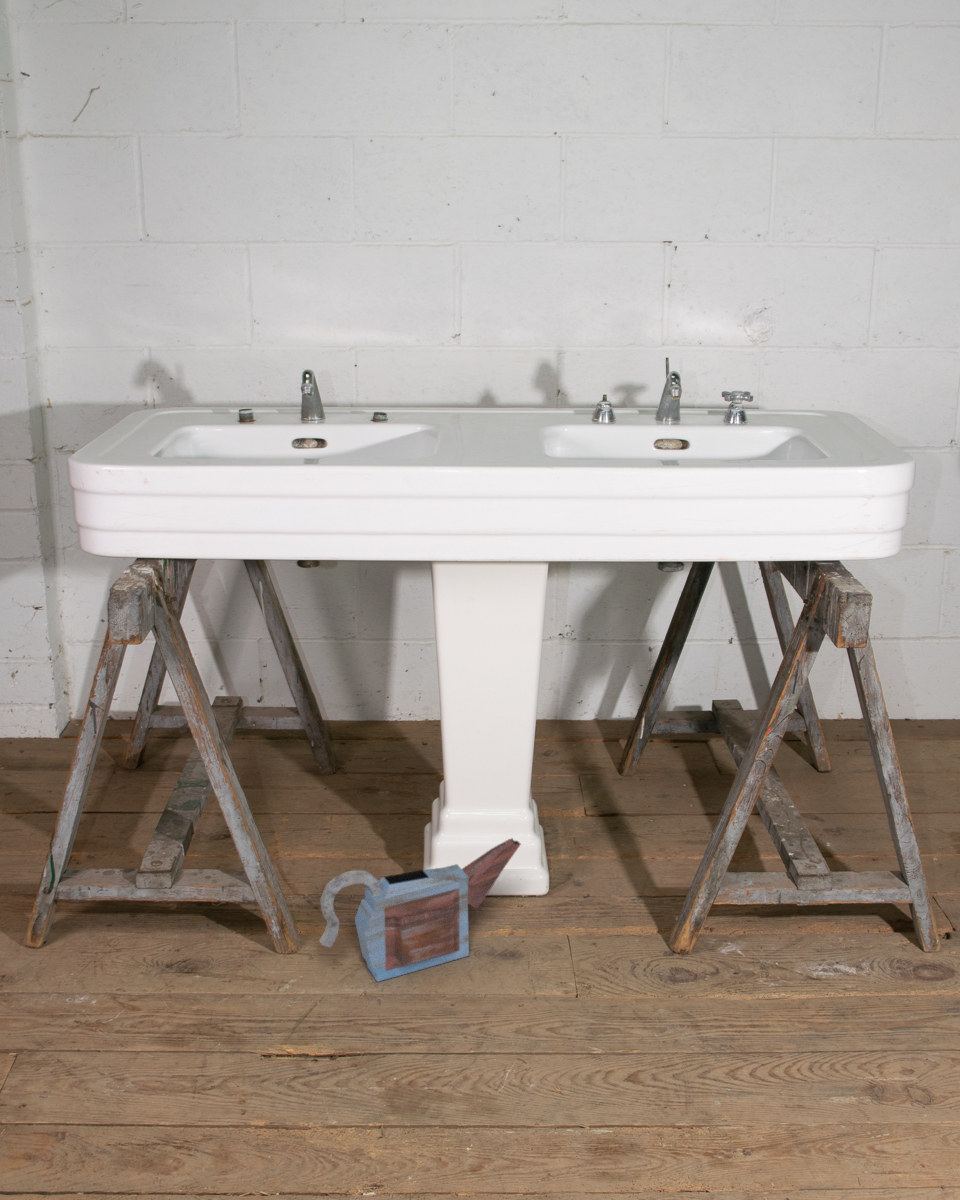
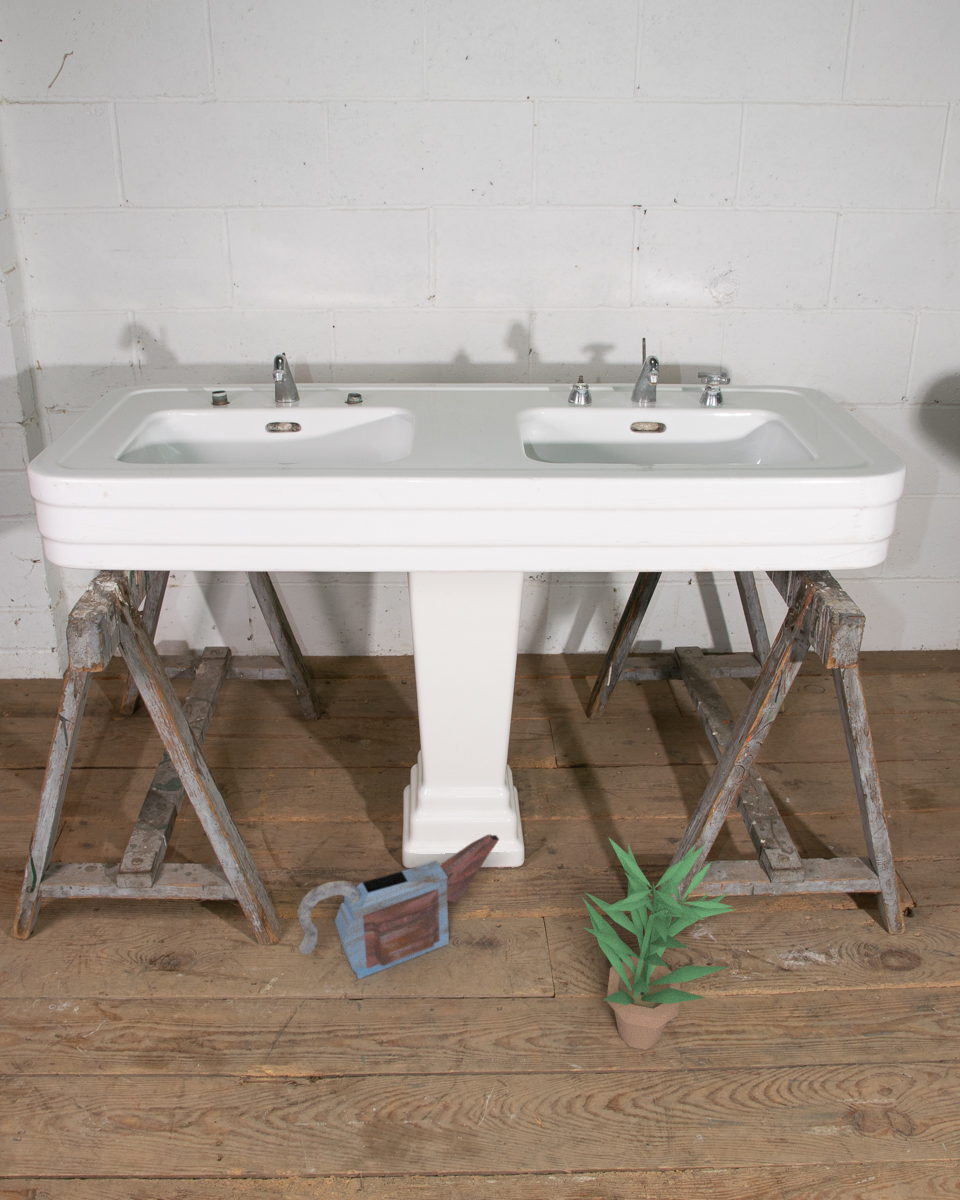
potted plant: none [601,800,747,1038] -> present [583,838,735,1050]

